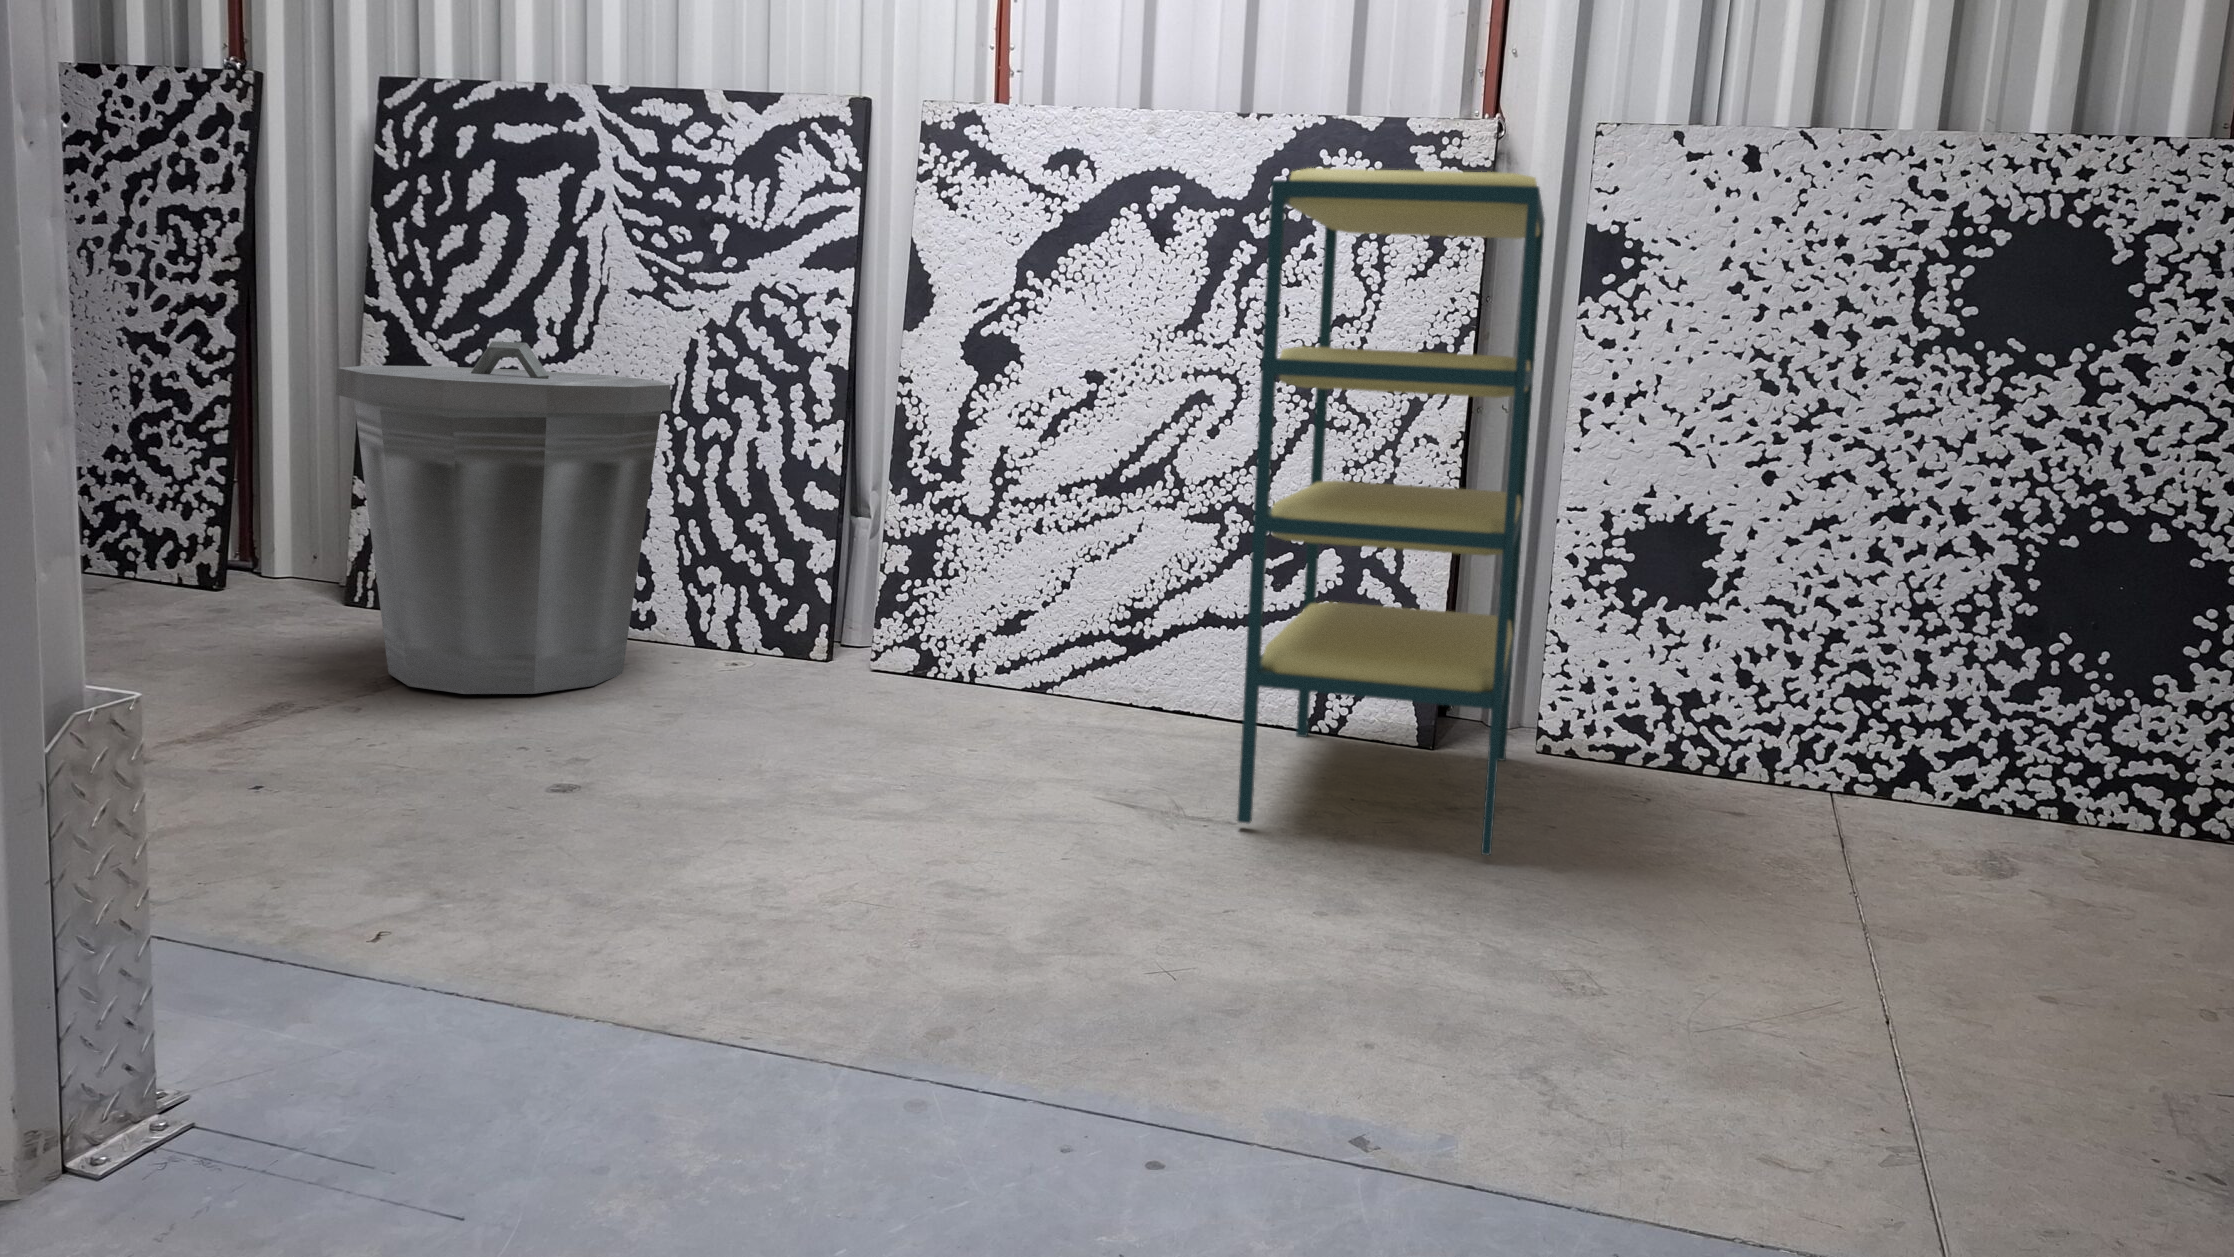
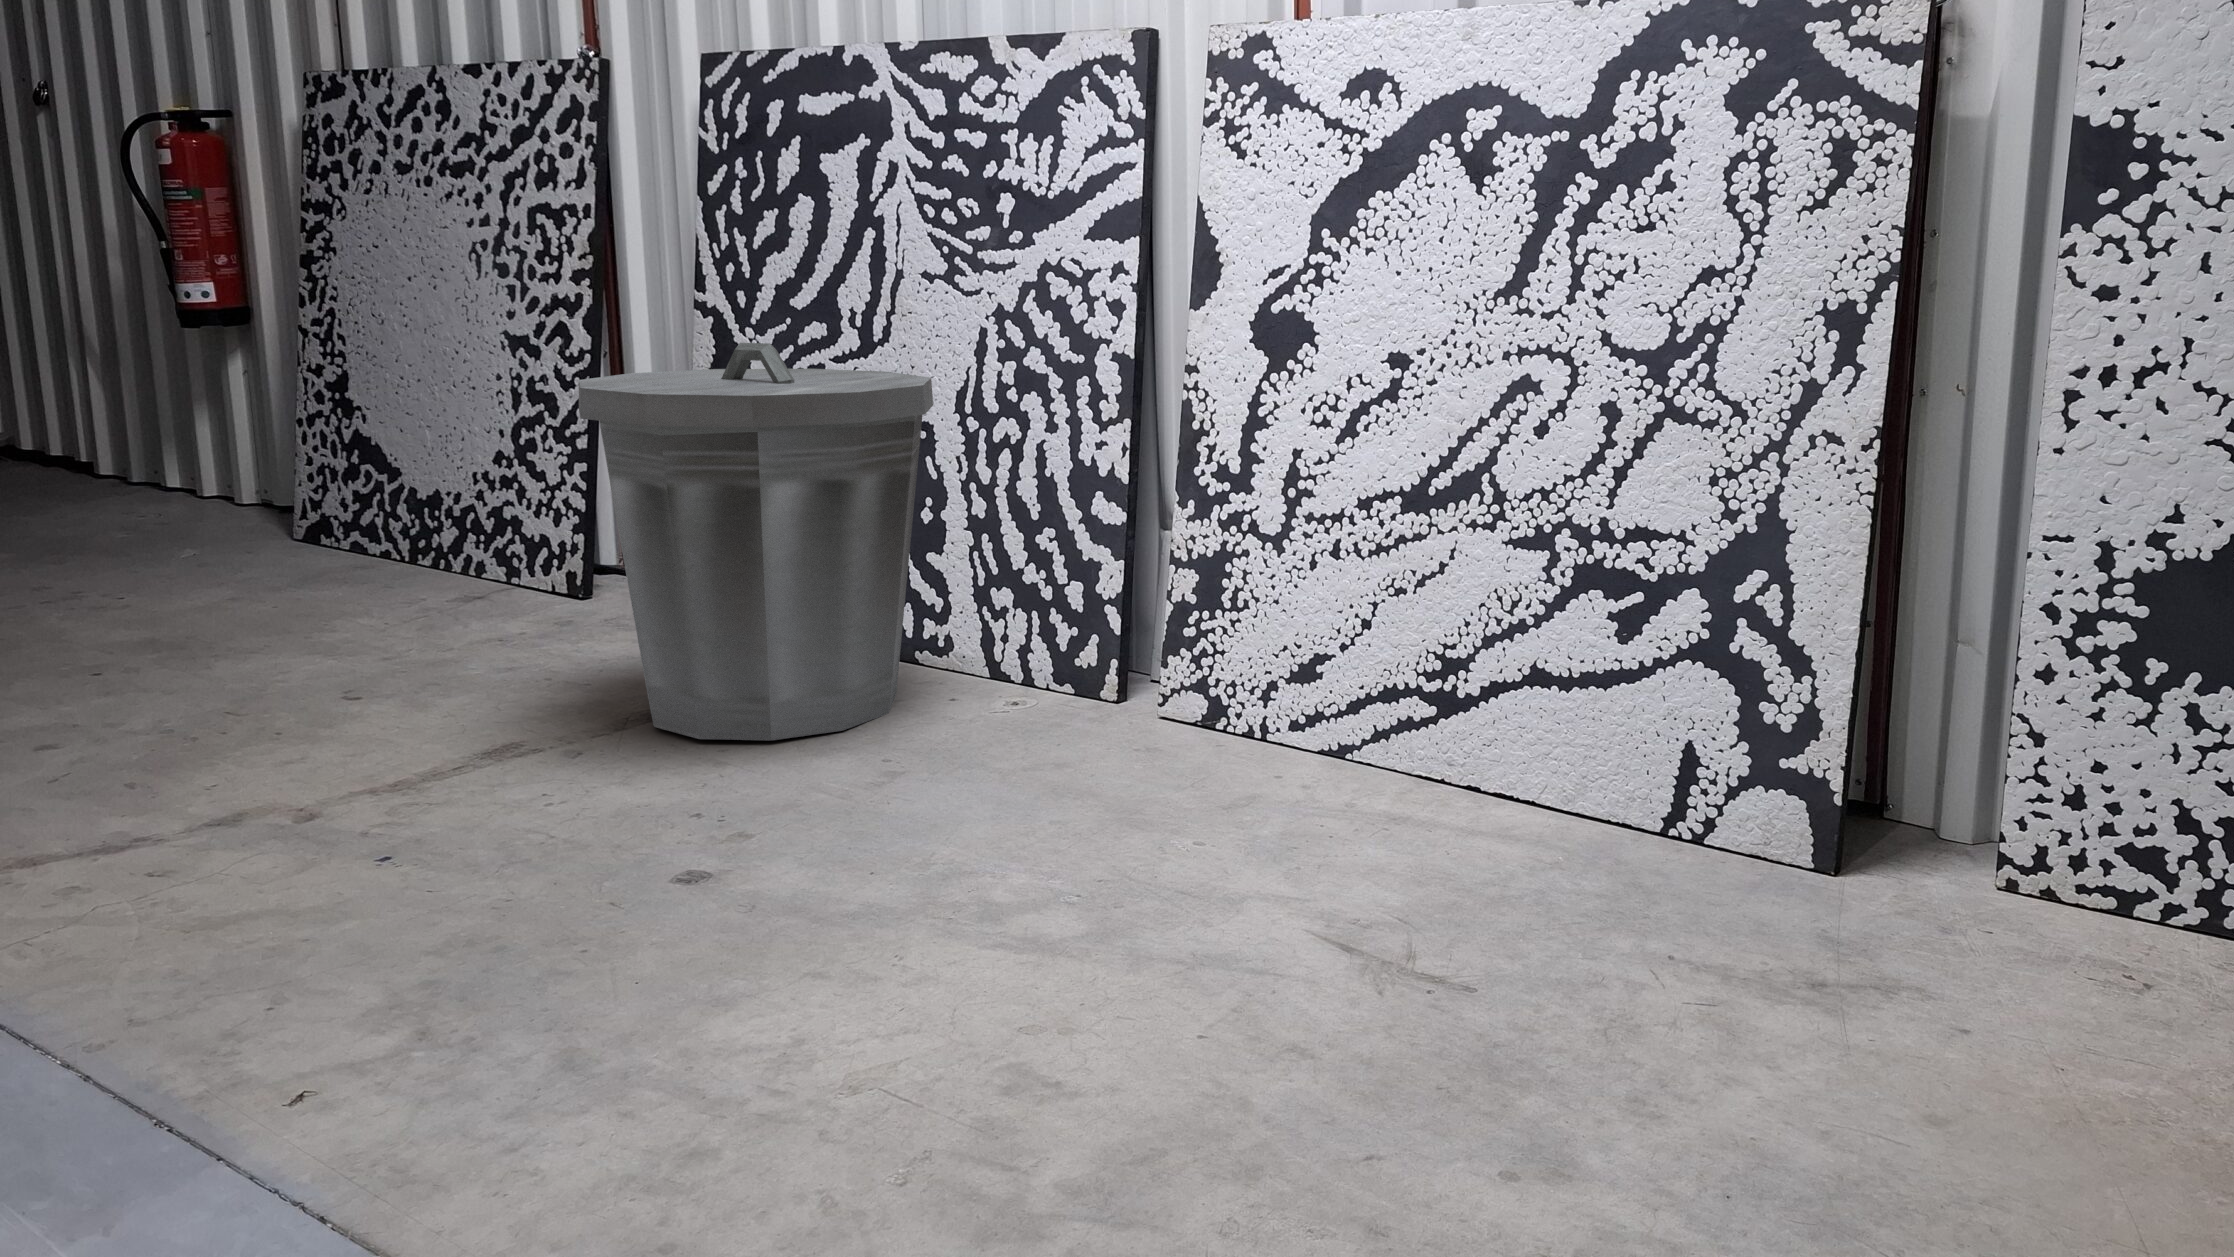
shelving unit: present [1237,168,1545,855] -> none [1475,50,1993,1084]

